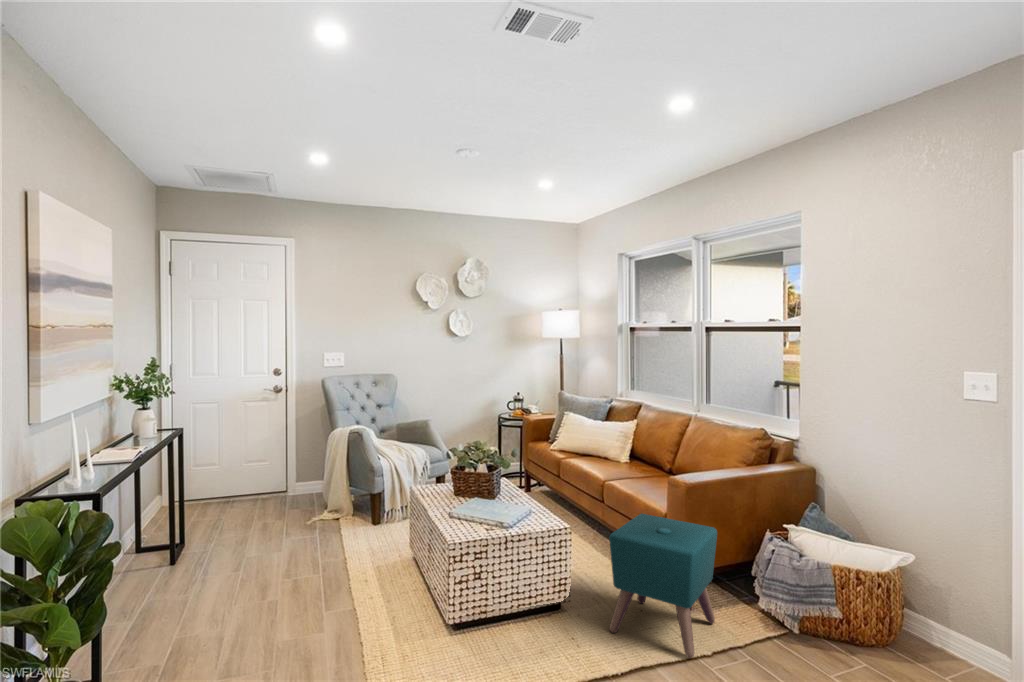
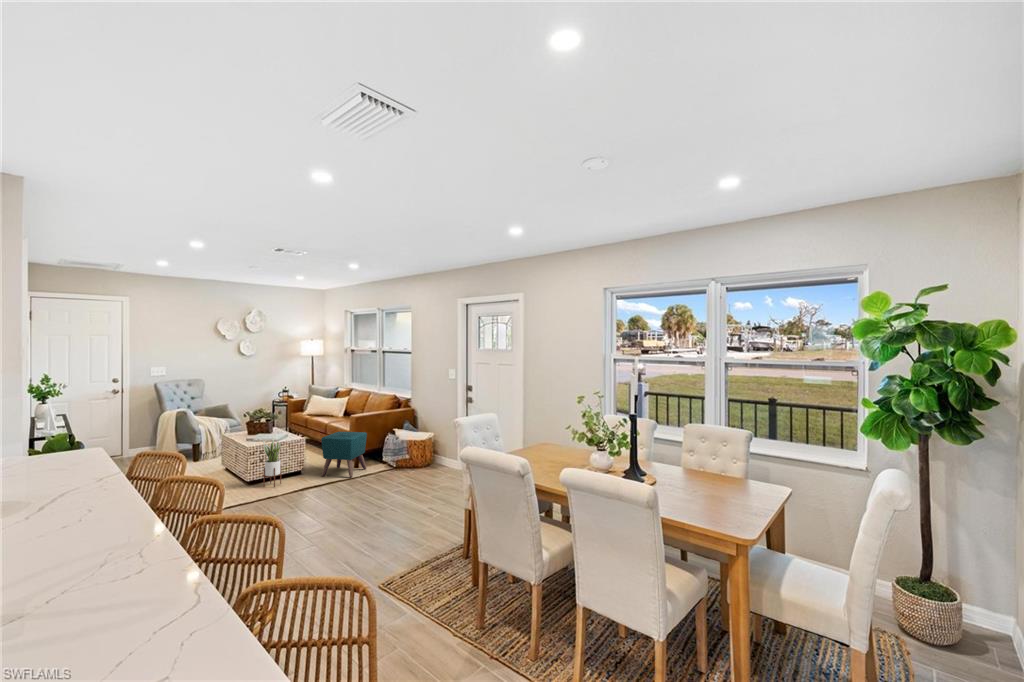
potted plant: none [478,529,519,659] -> present [263,439,281,487]

